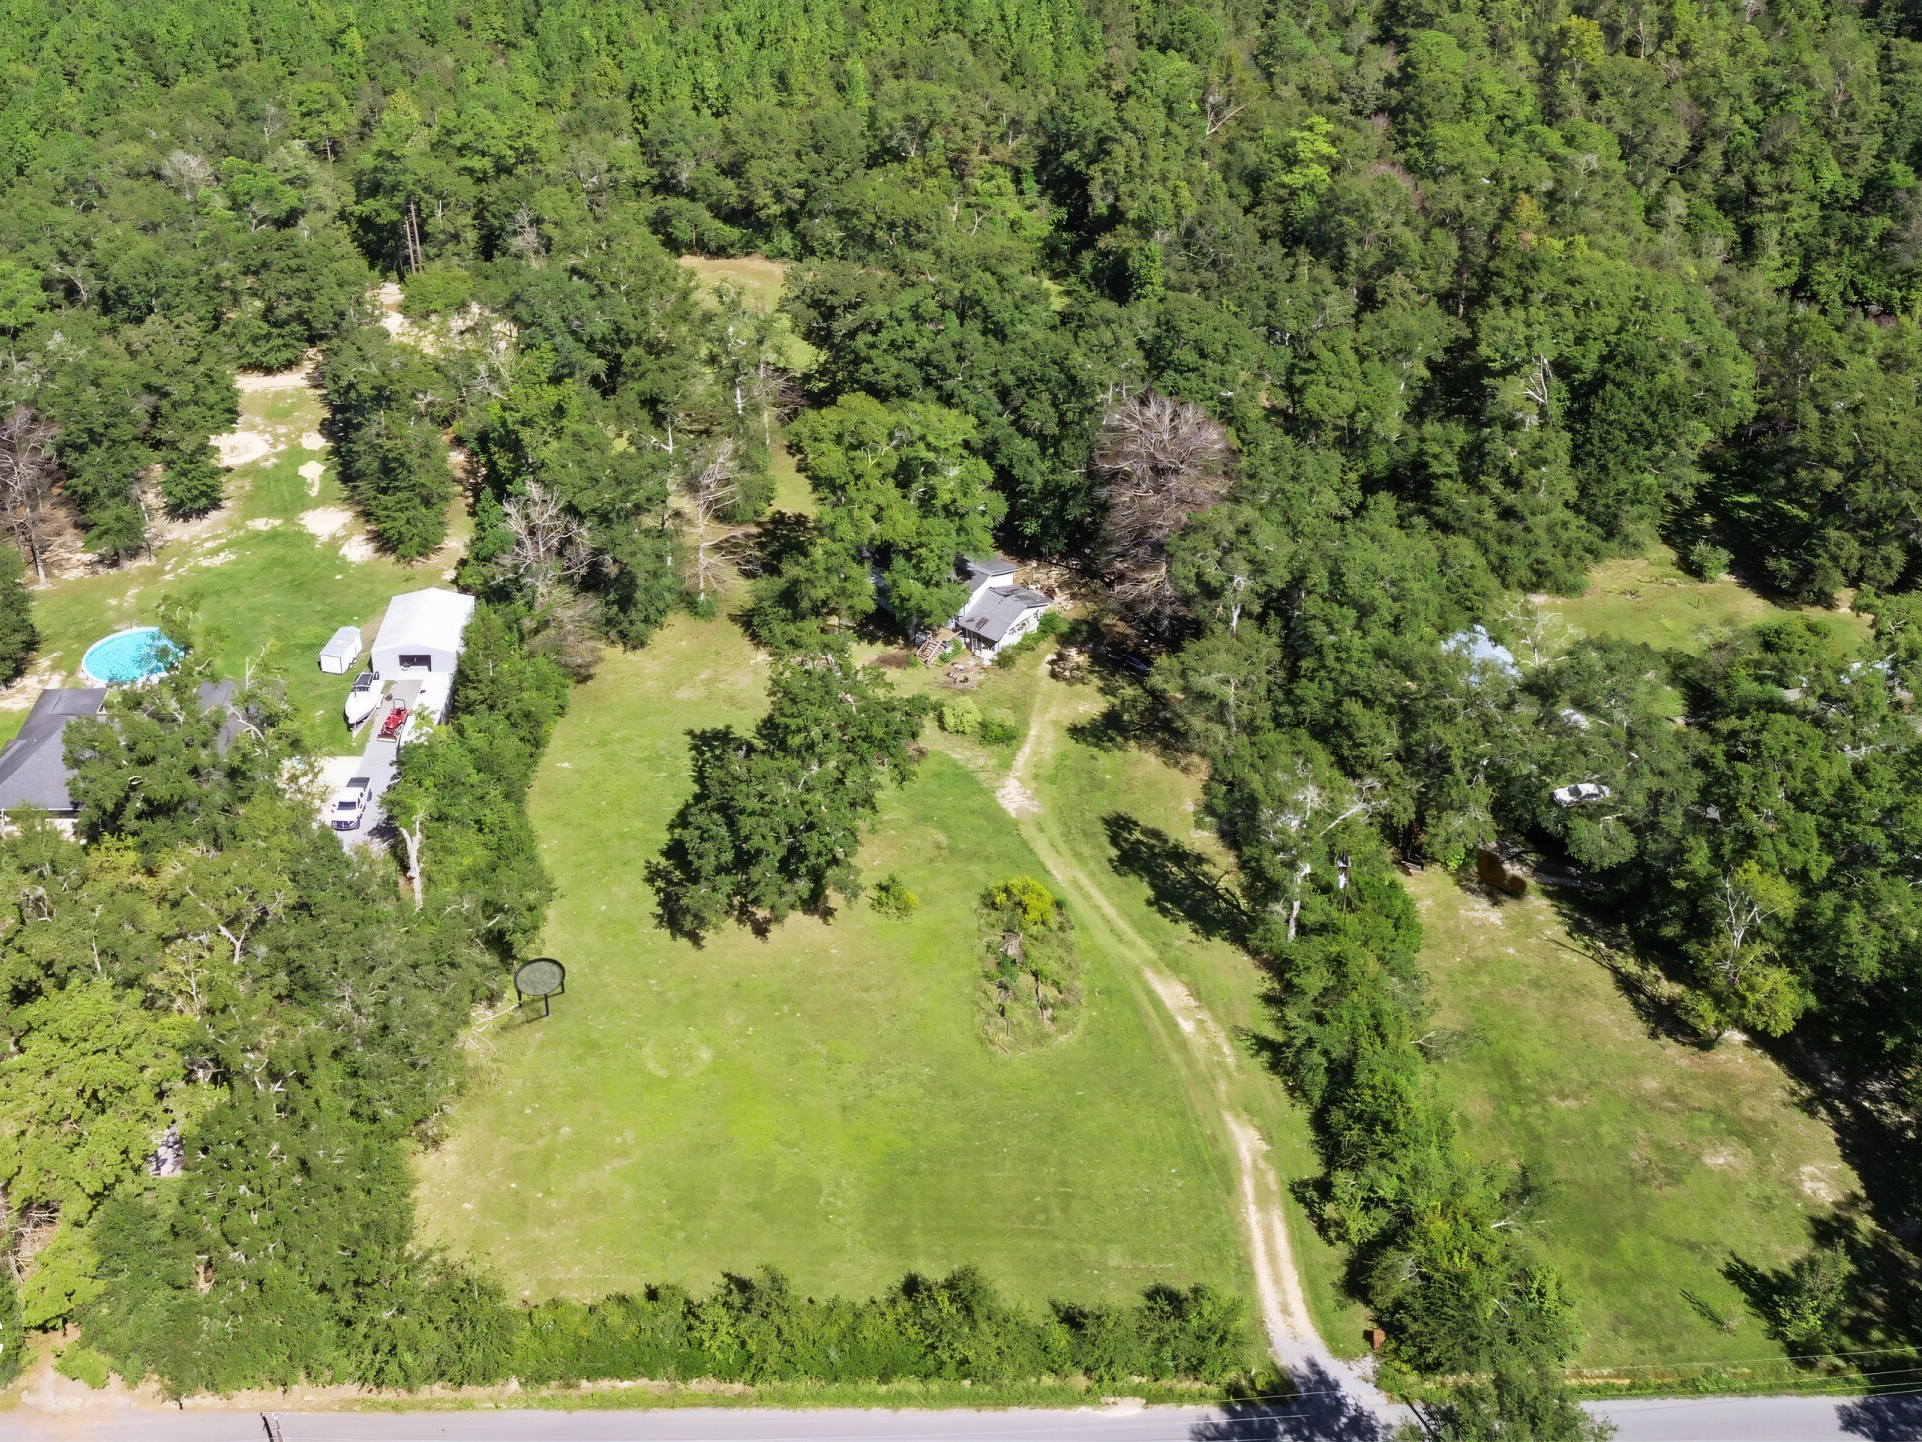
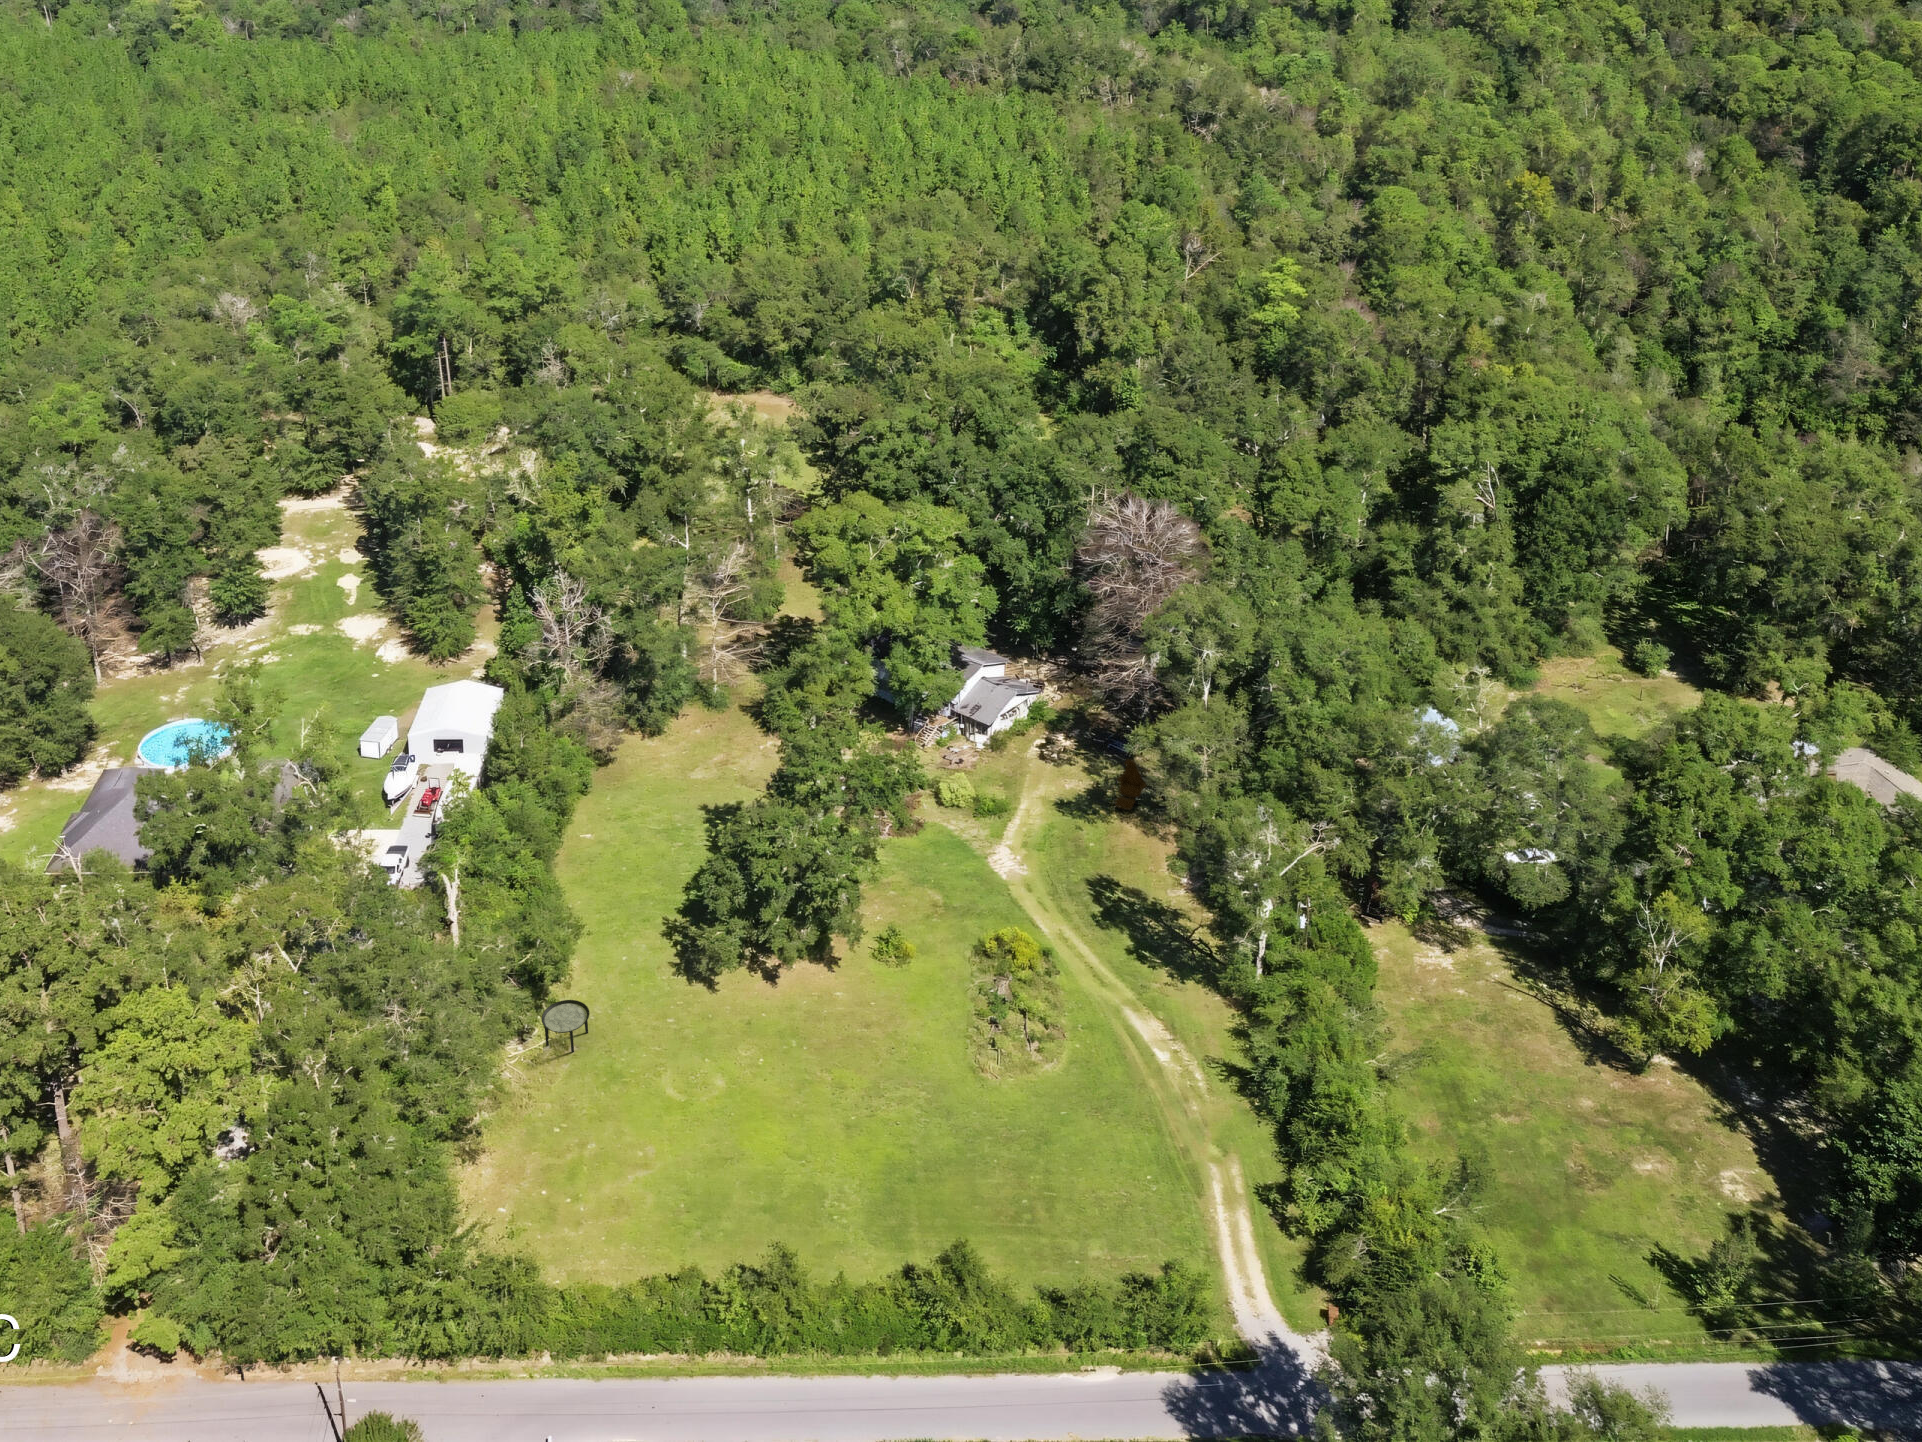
lounge chair: present [1476,849,1527,898] -> present [1115,759,1146,810]

